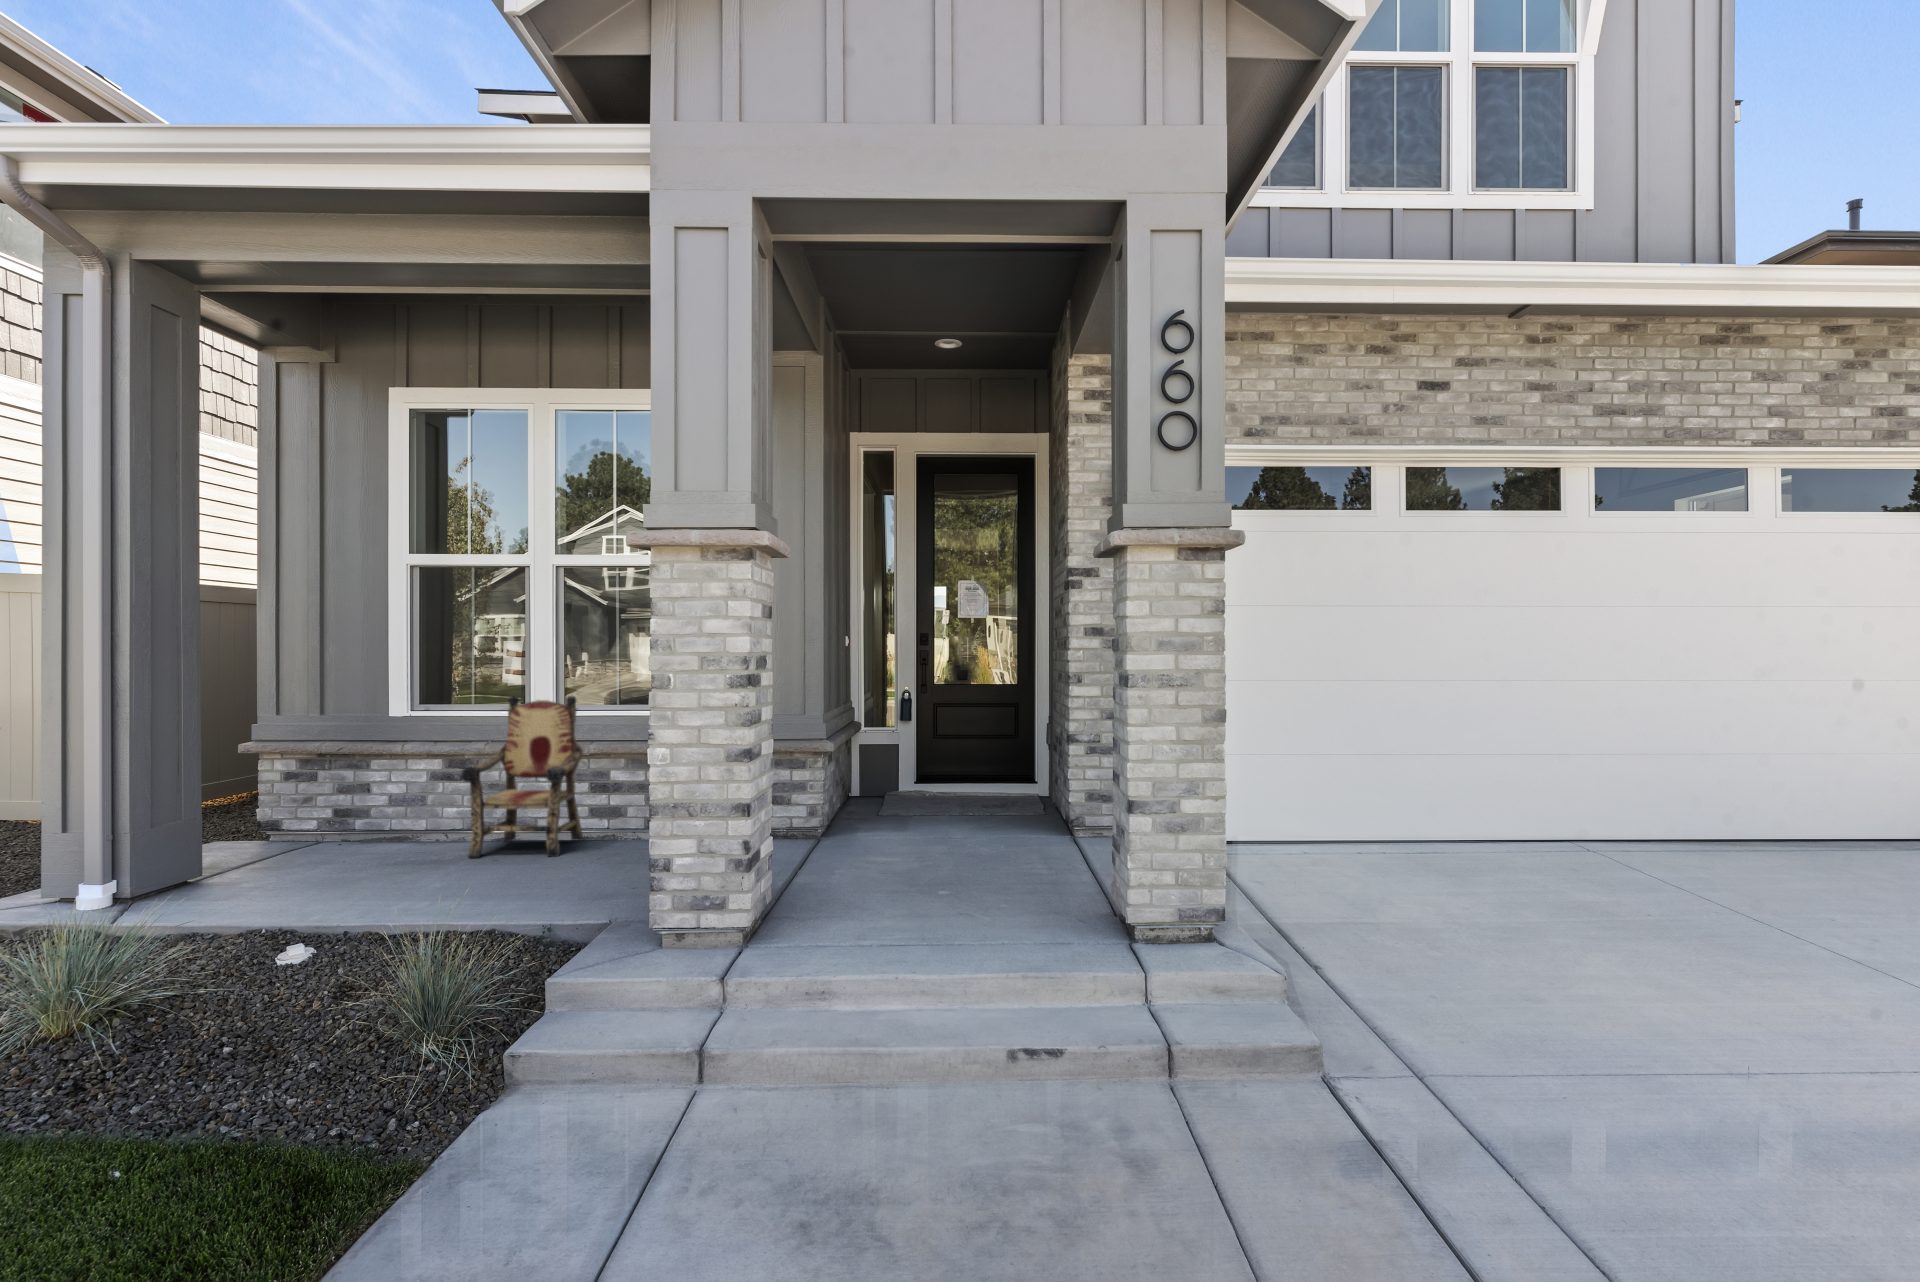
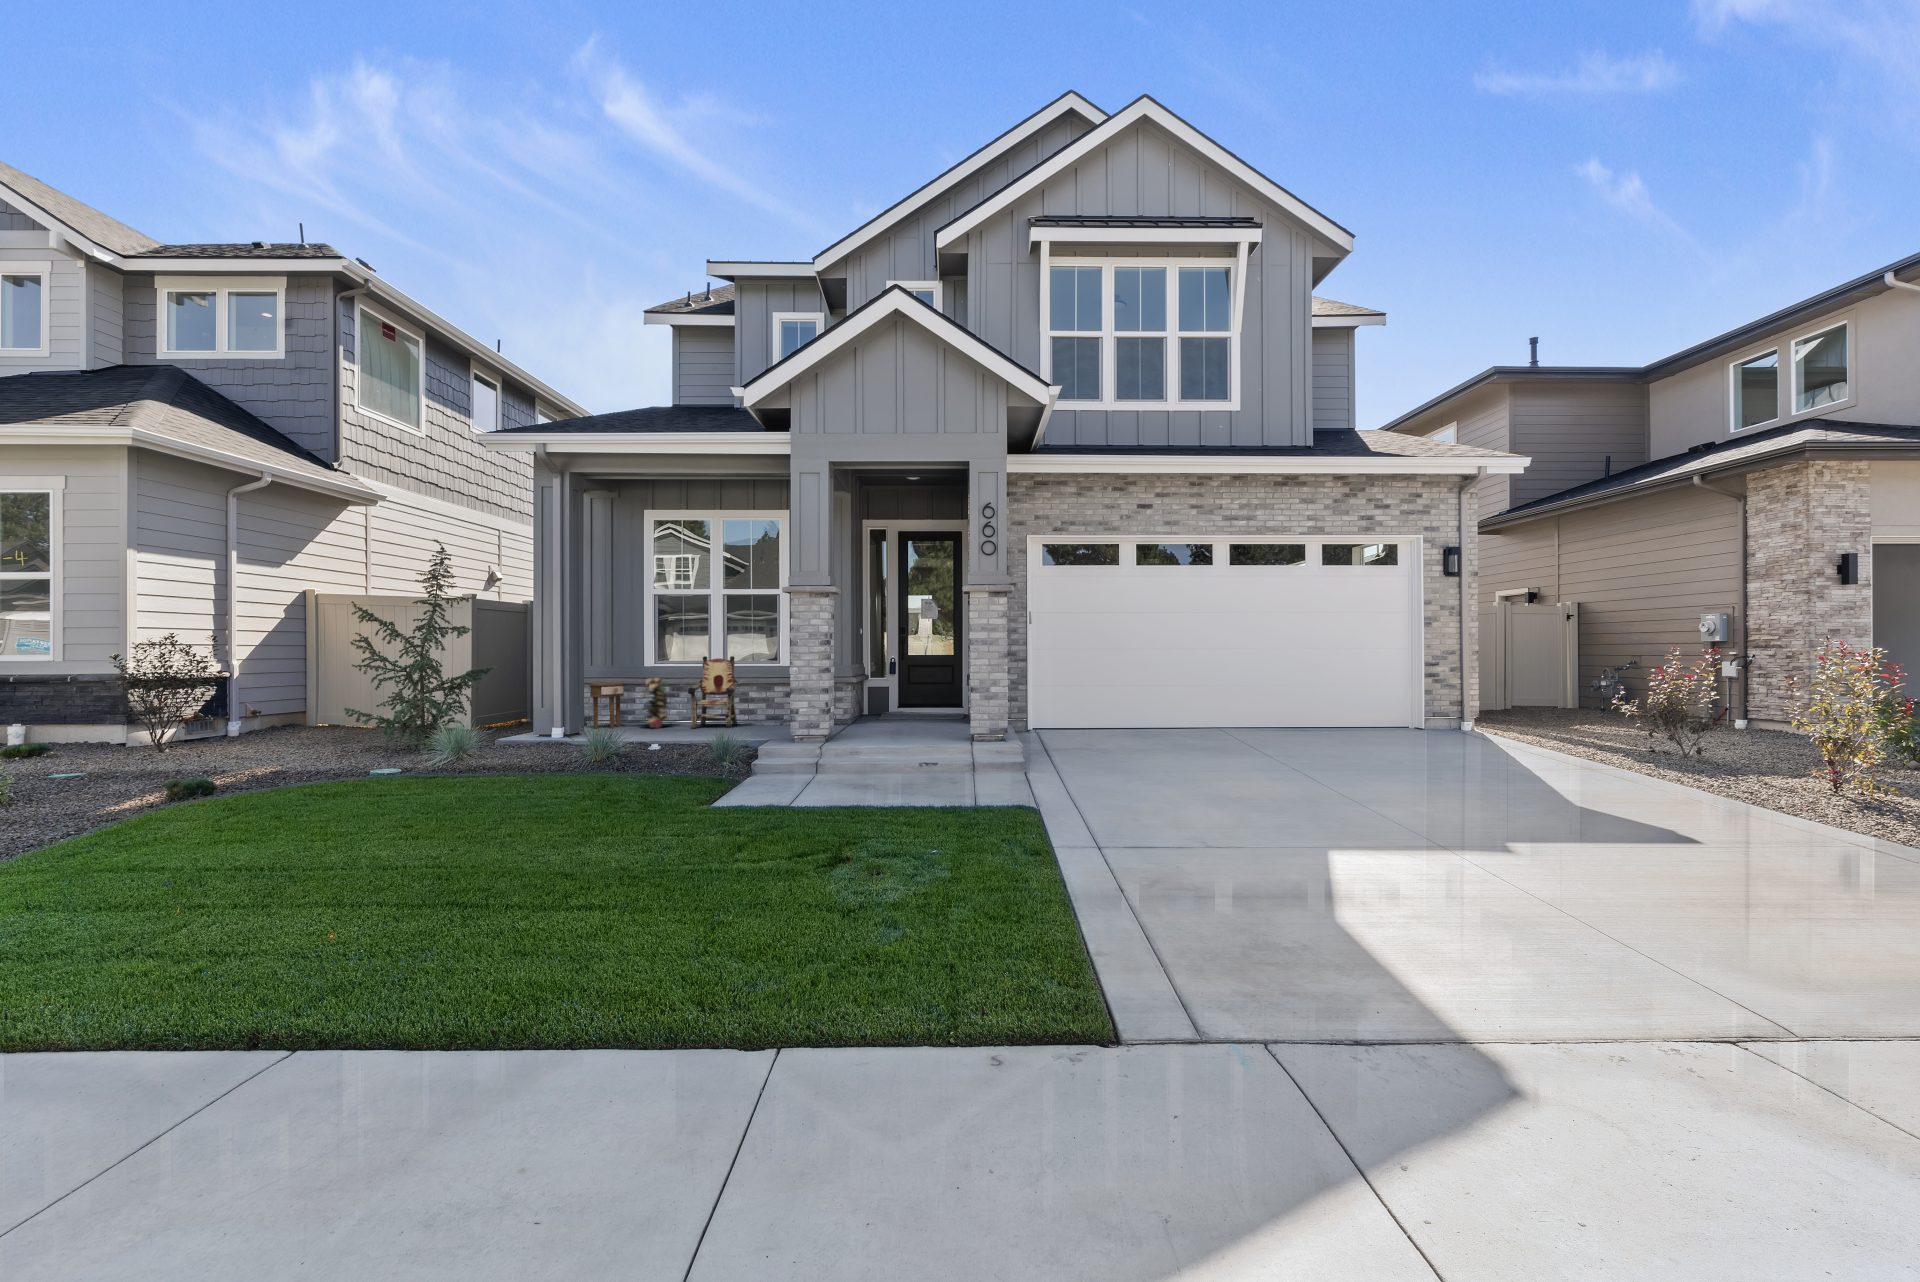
decorative plant: none [357,744,445,853] -> present [642,678,670,728]
side table: none [255,749,343,852] -> present [589,682,625,728]

